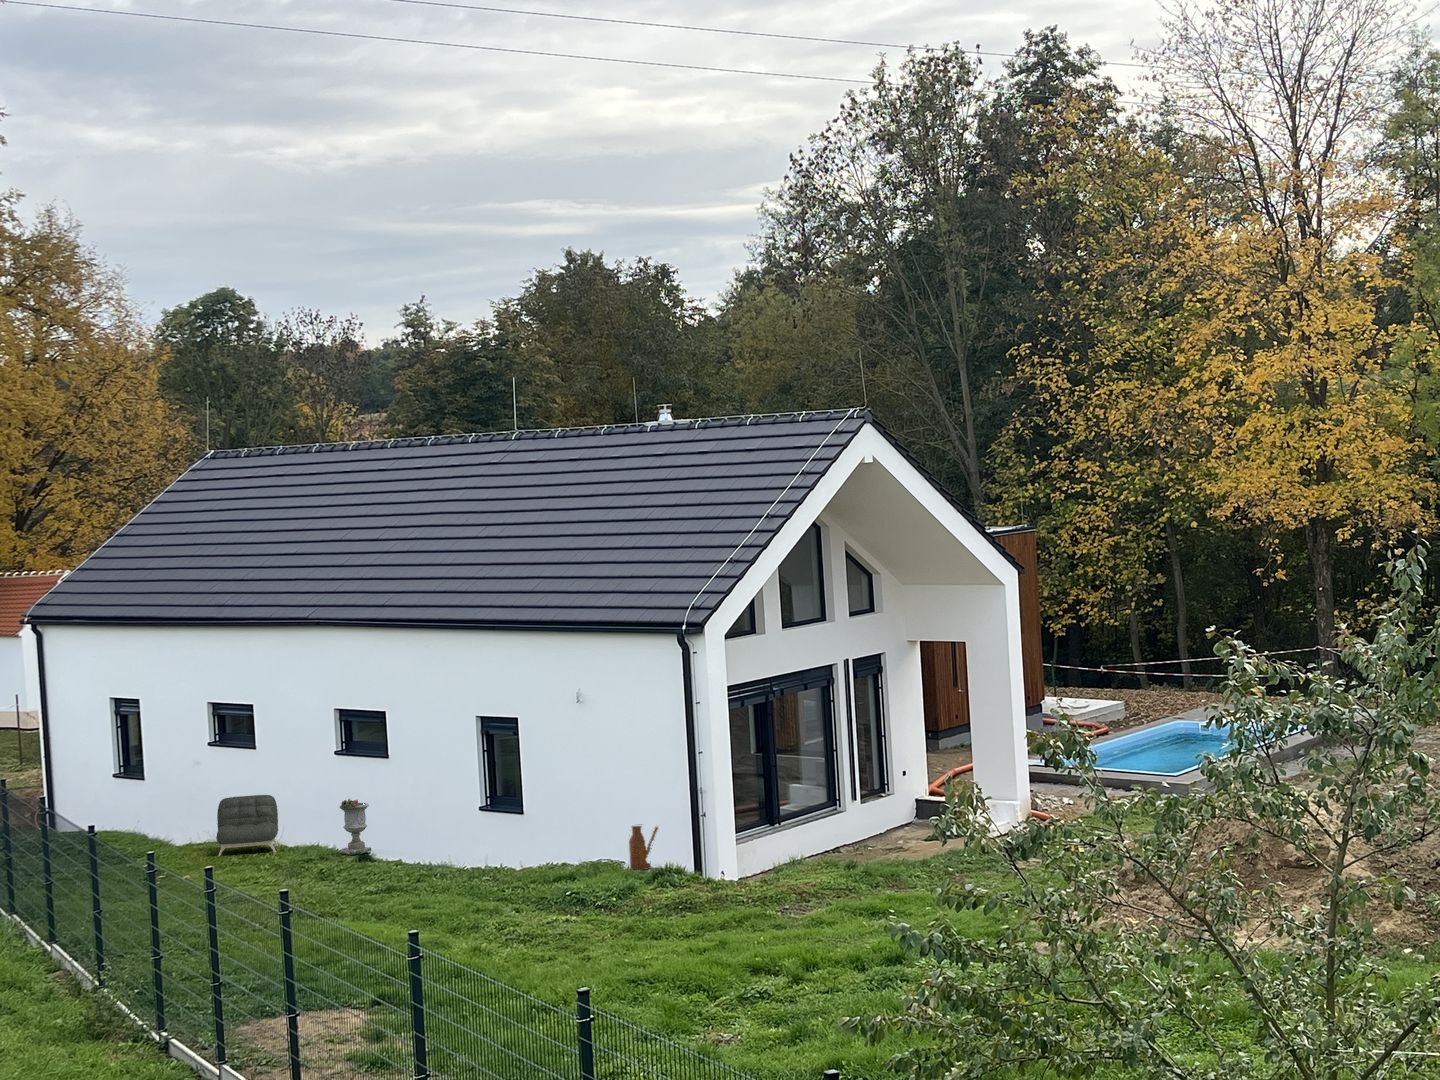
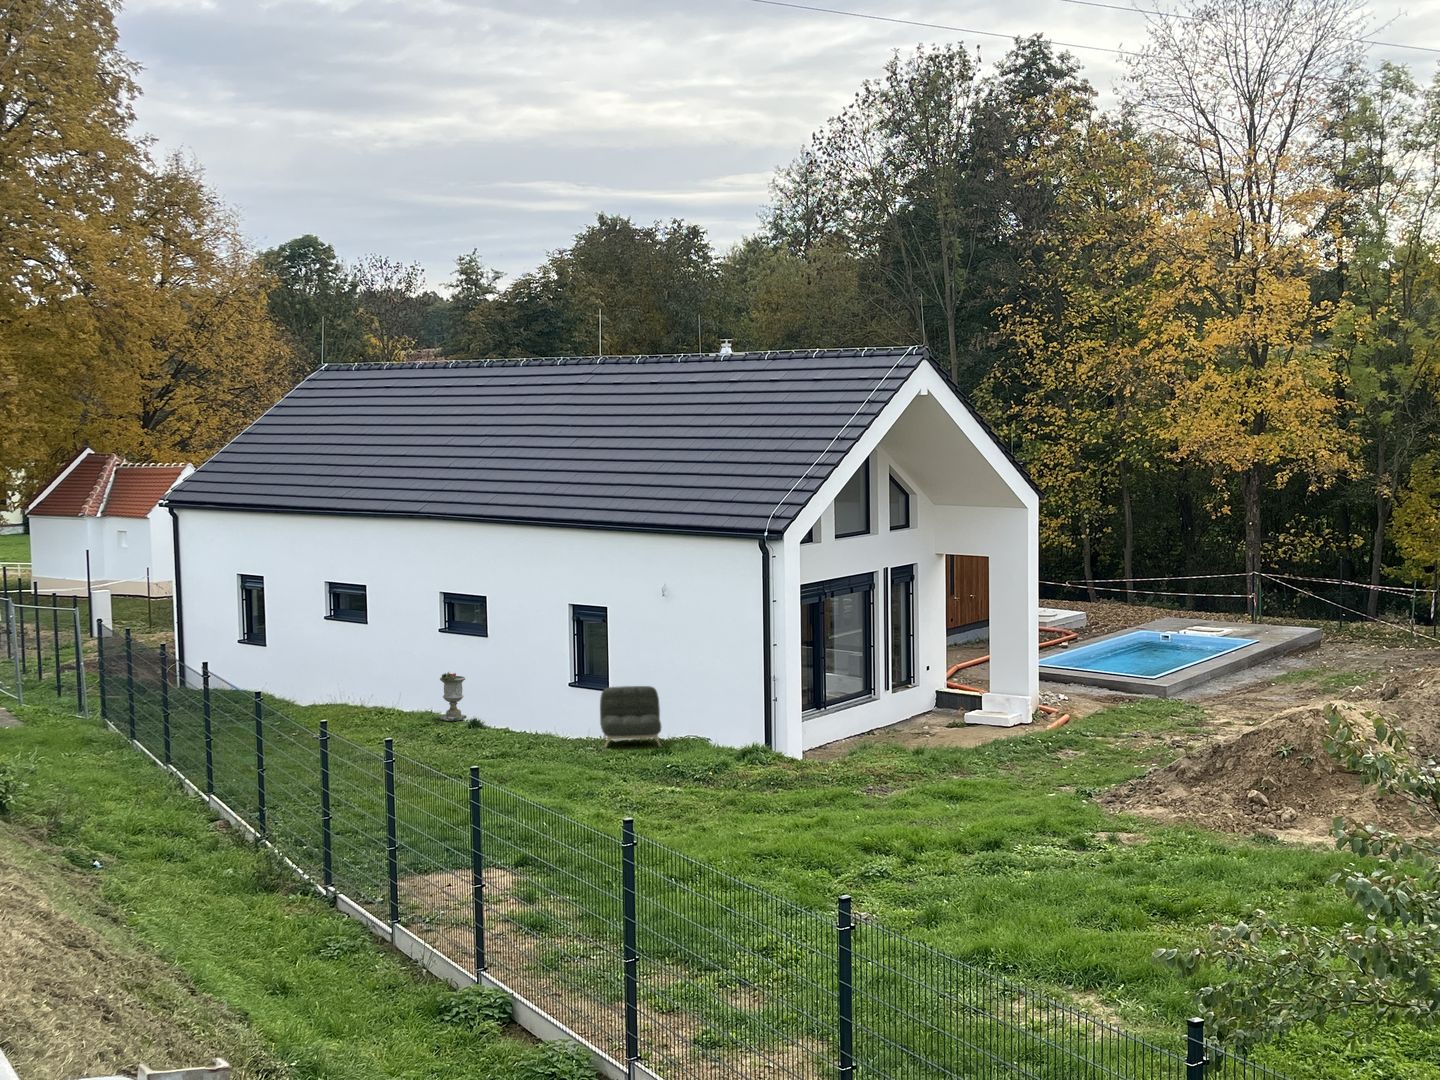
armchair: present [216,795,278,856] -> present [600,686,661,747]
watering can: present [629,826,658,870] -> none [703,708,733,749]

